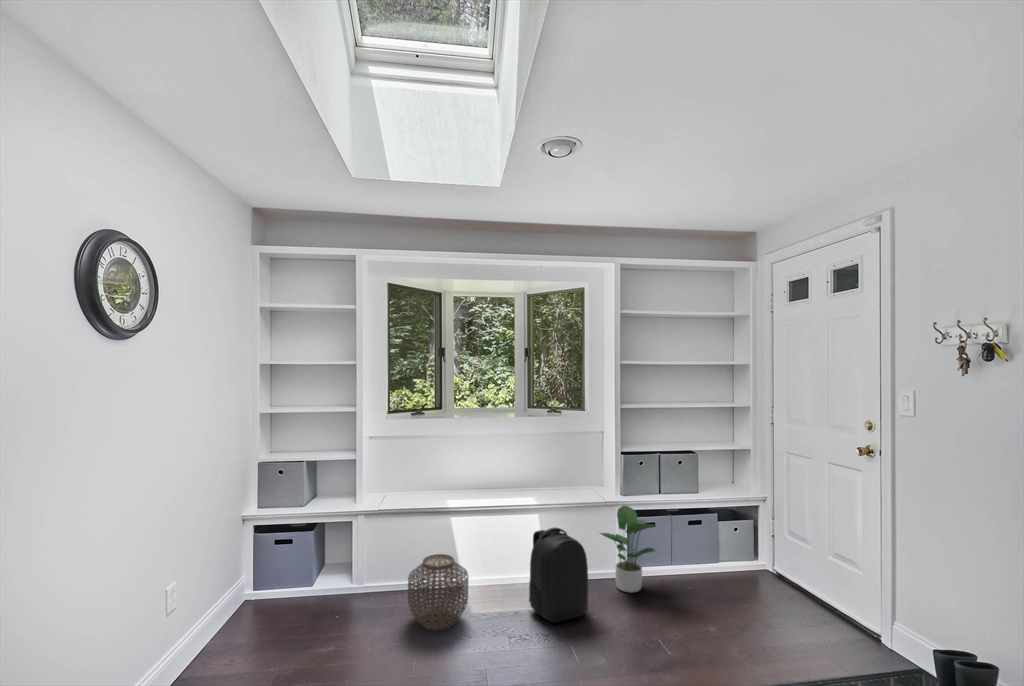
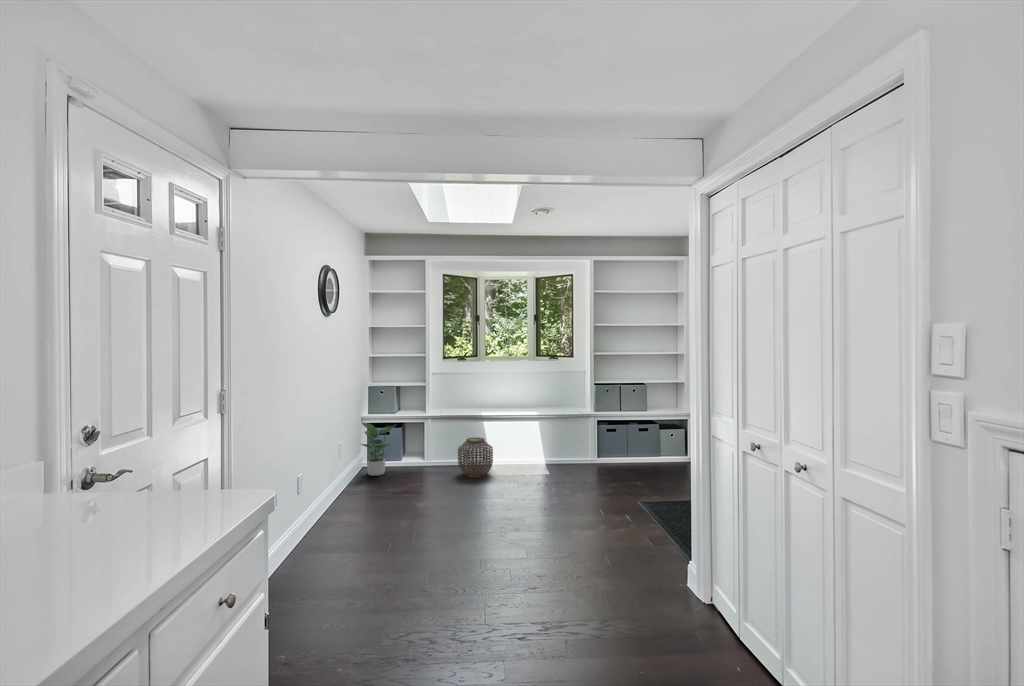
potted plant: present [600,506,656,592] -> present [361,422,396,476]
backpack: present [529,528,588,622] -> none [530,424,565,476]

